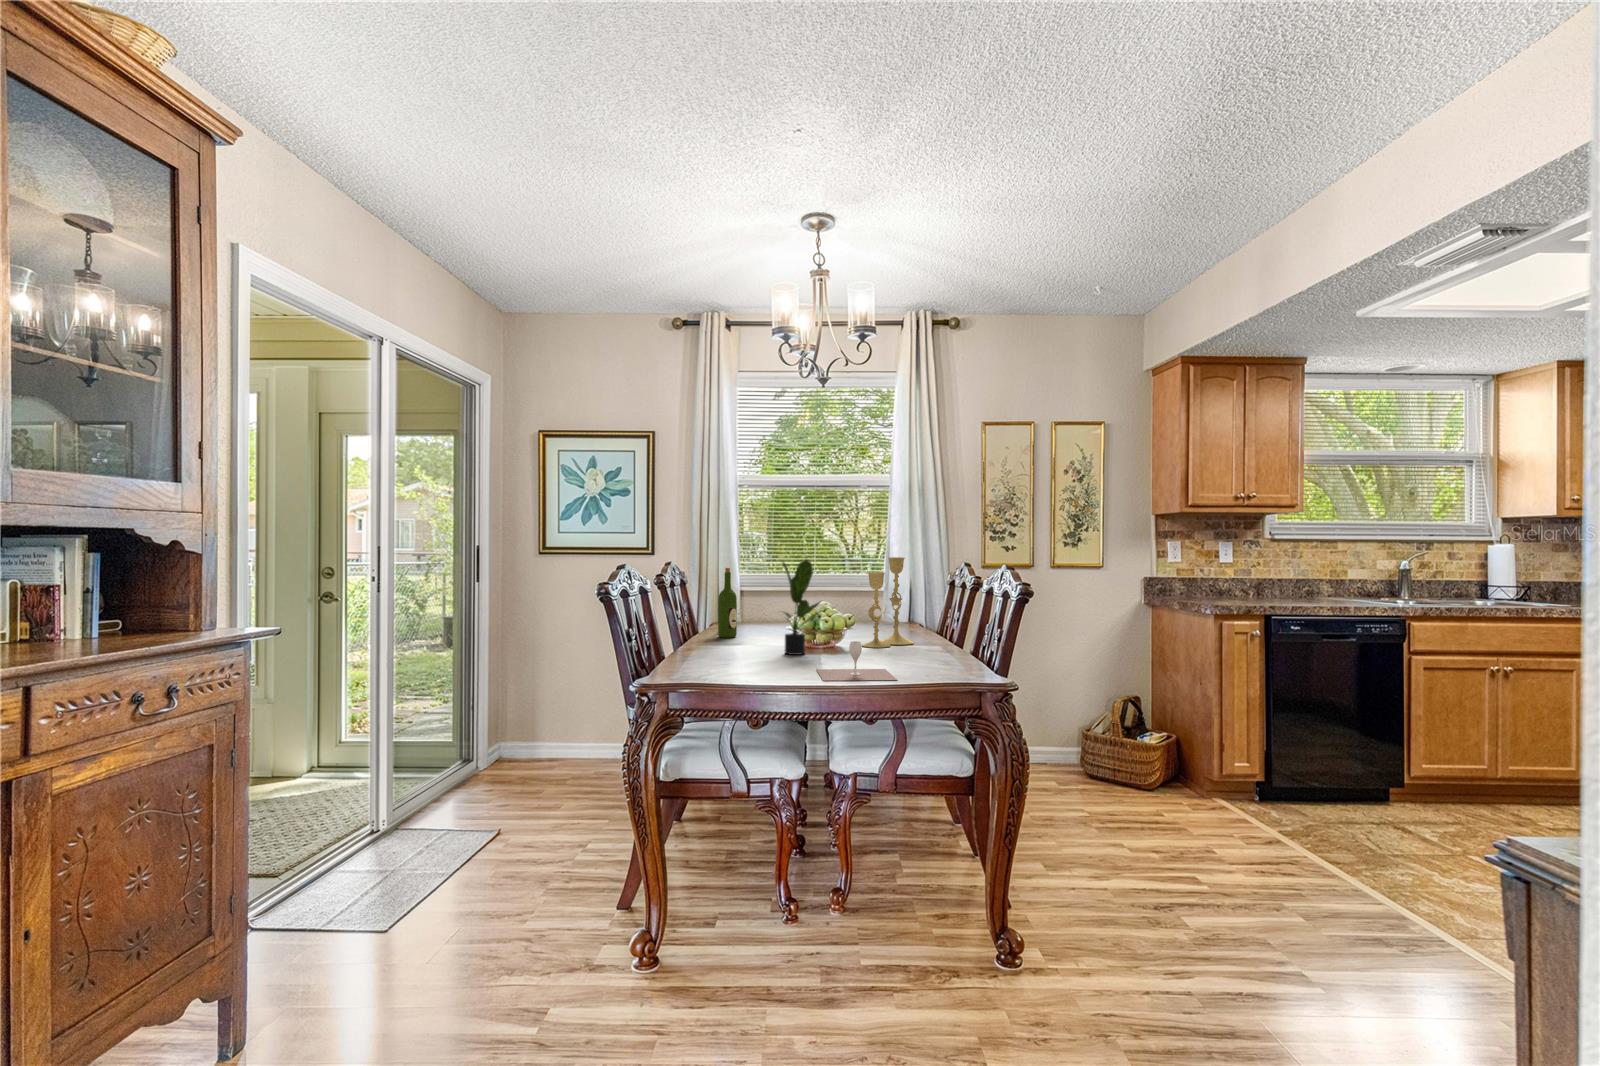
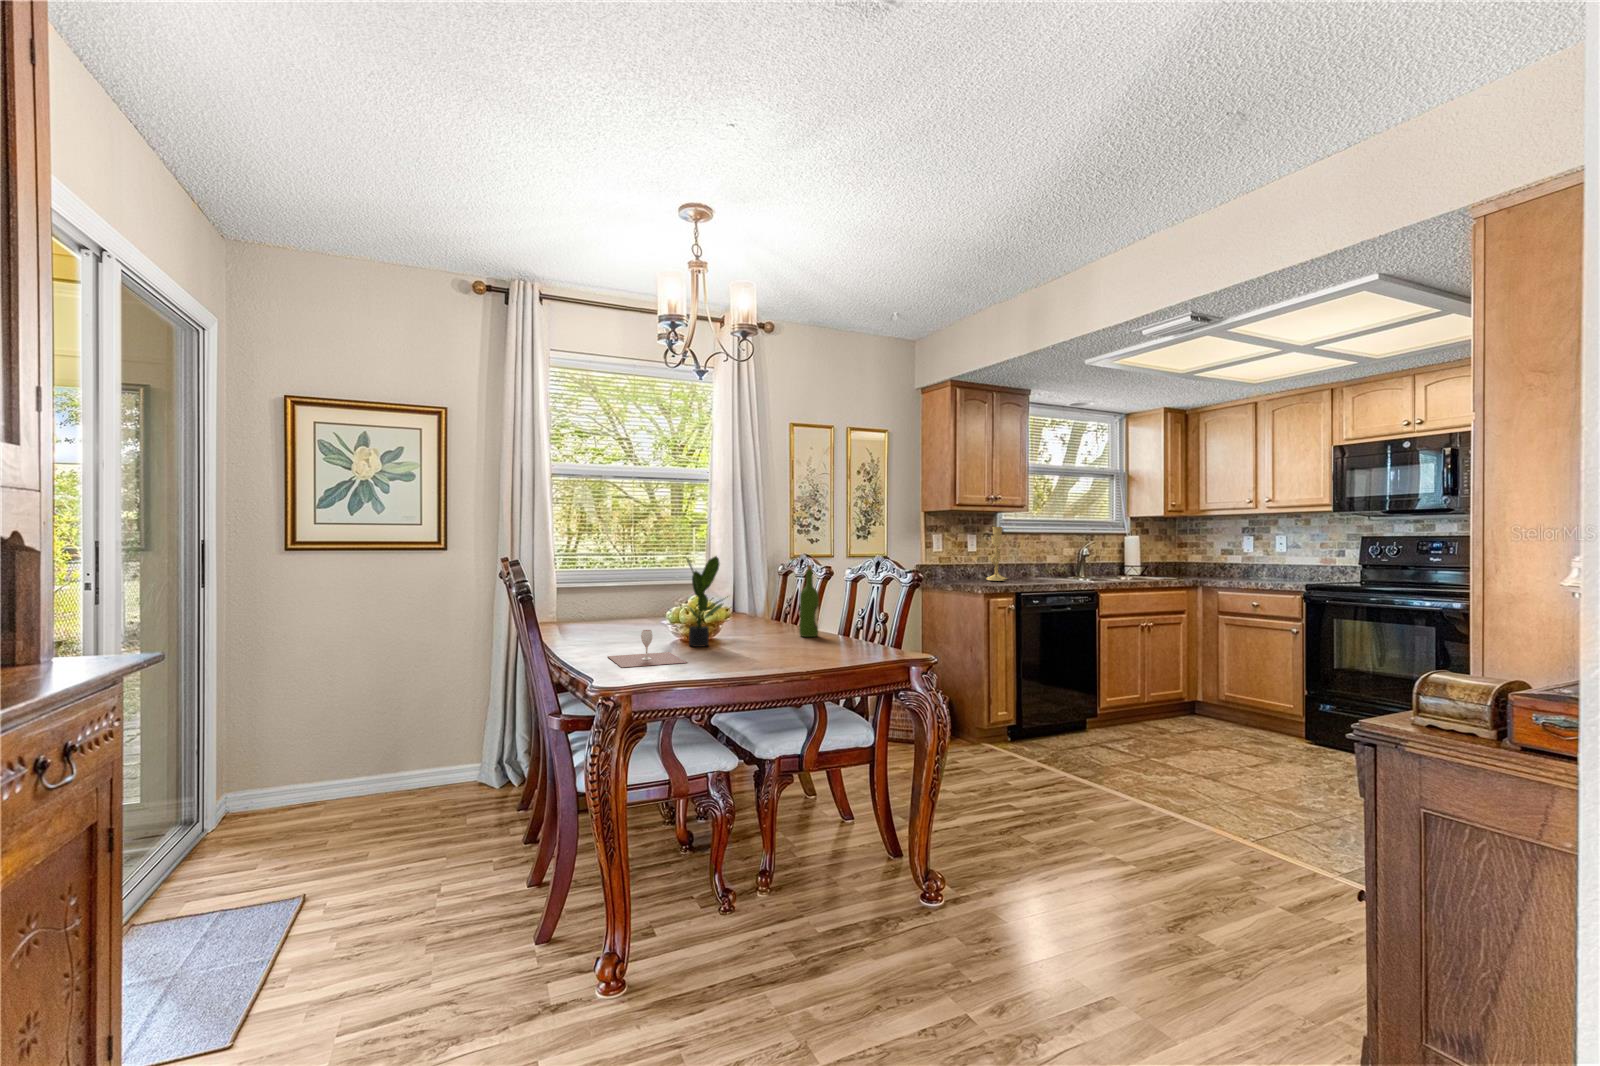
candlestick: present [862,557,914,648] -> present [987,527,1007,581]
wine bottle: present [718,568,737,638] -> present [799,565,819,637]
wine glass: present [817,641,897,681] -> present [608,630,687,668]

